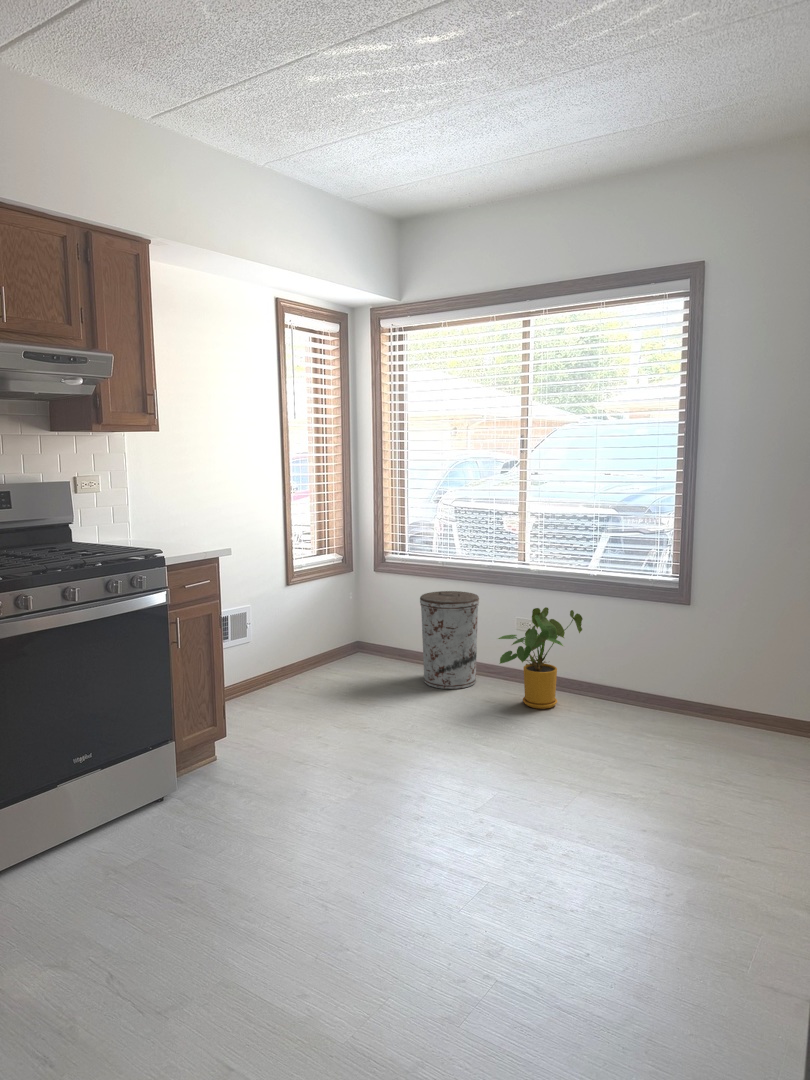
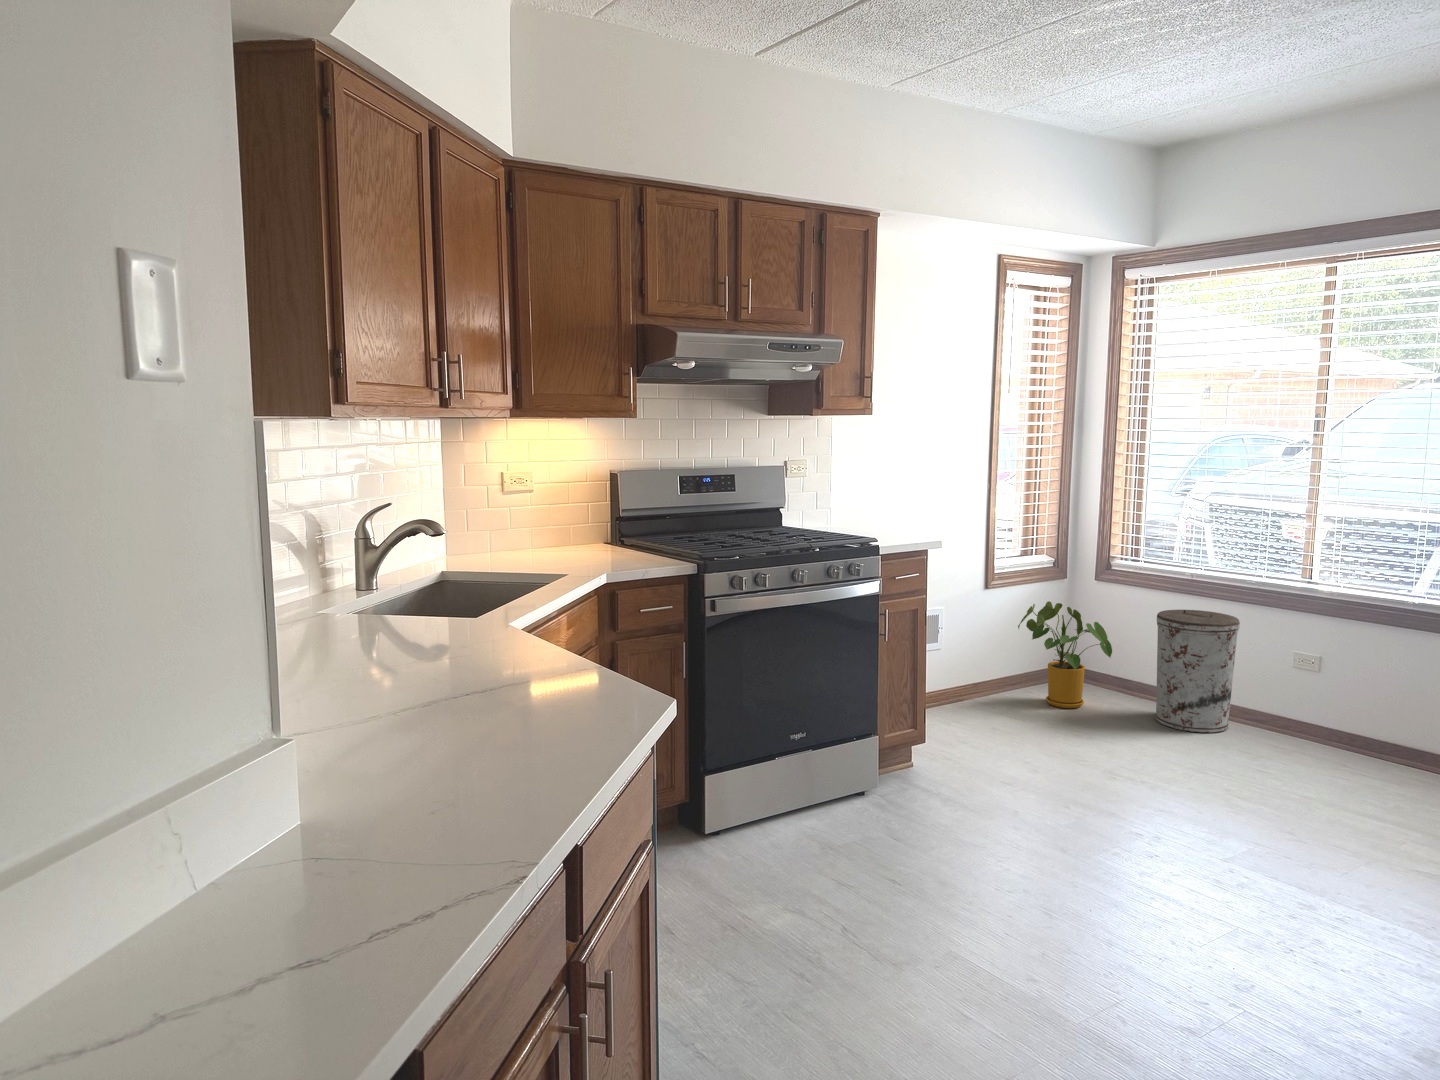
house plant: present [498,607,583,709] -> present [1018,601,1112,708]

